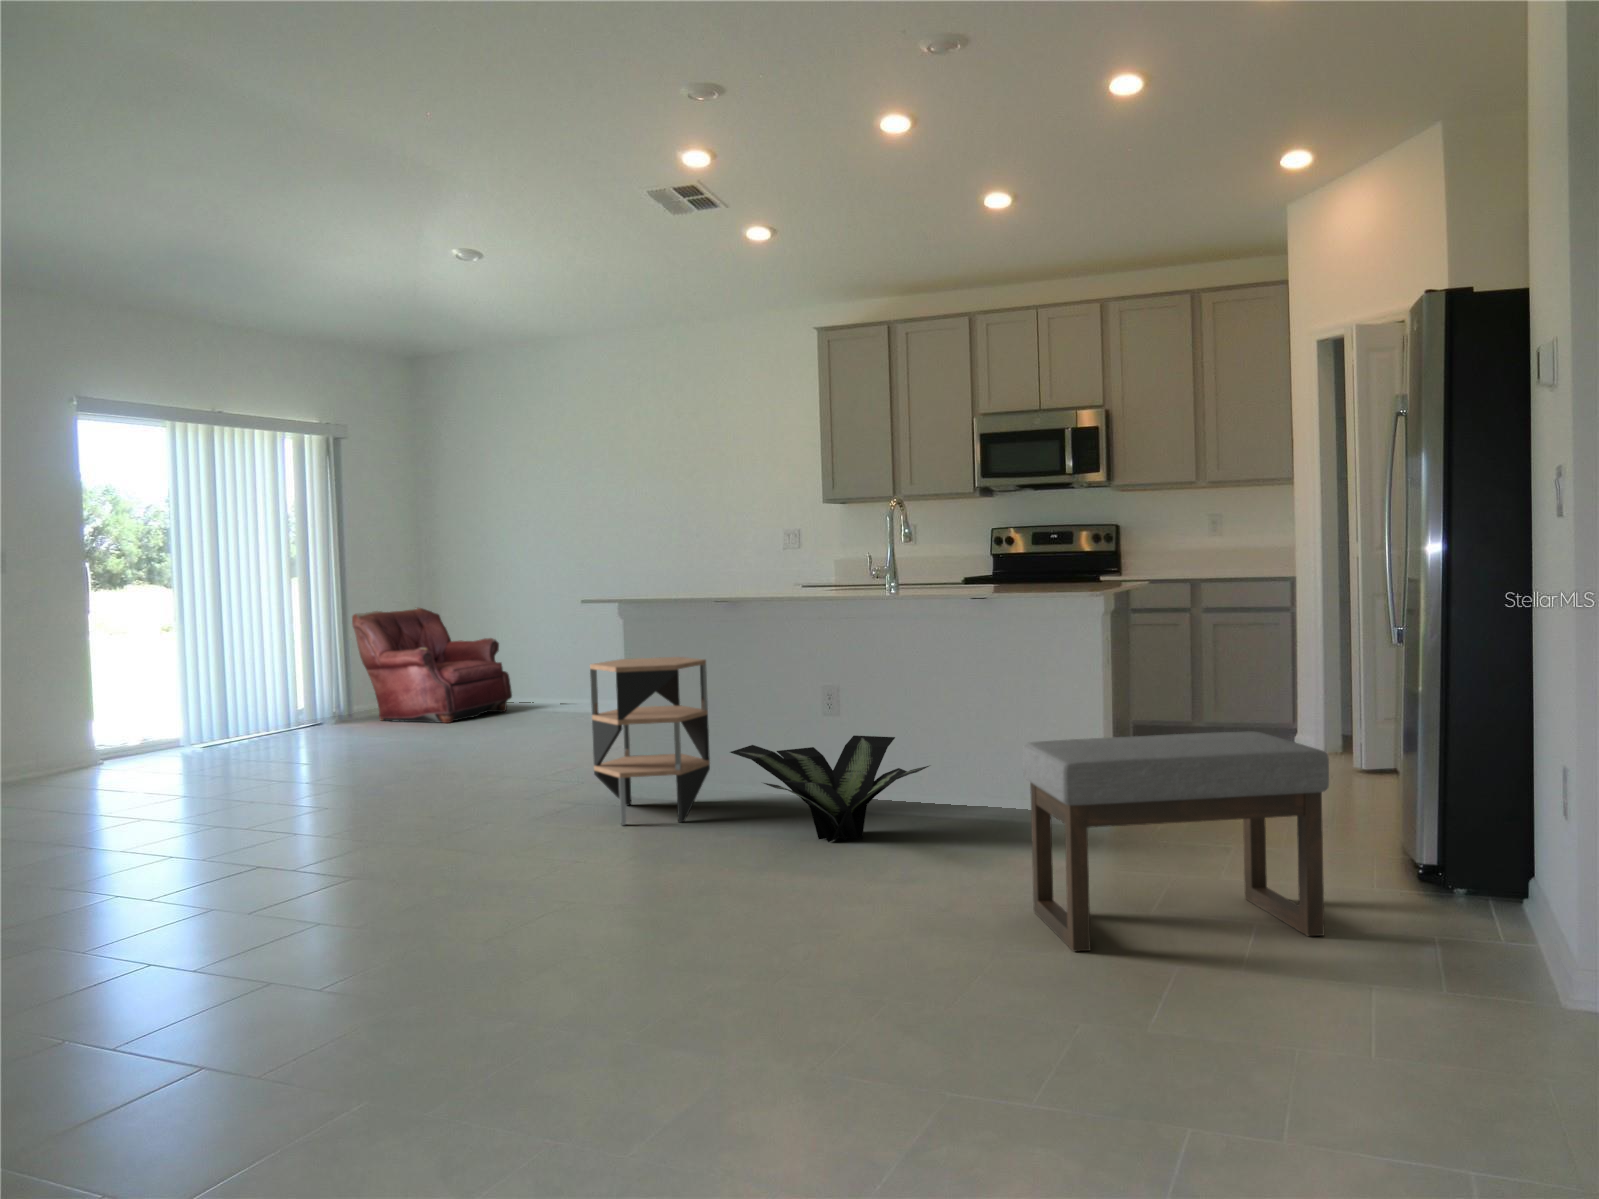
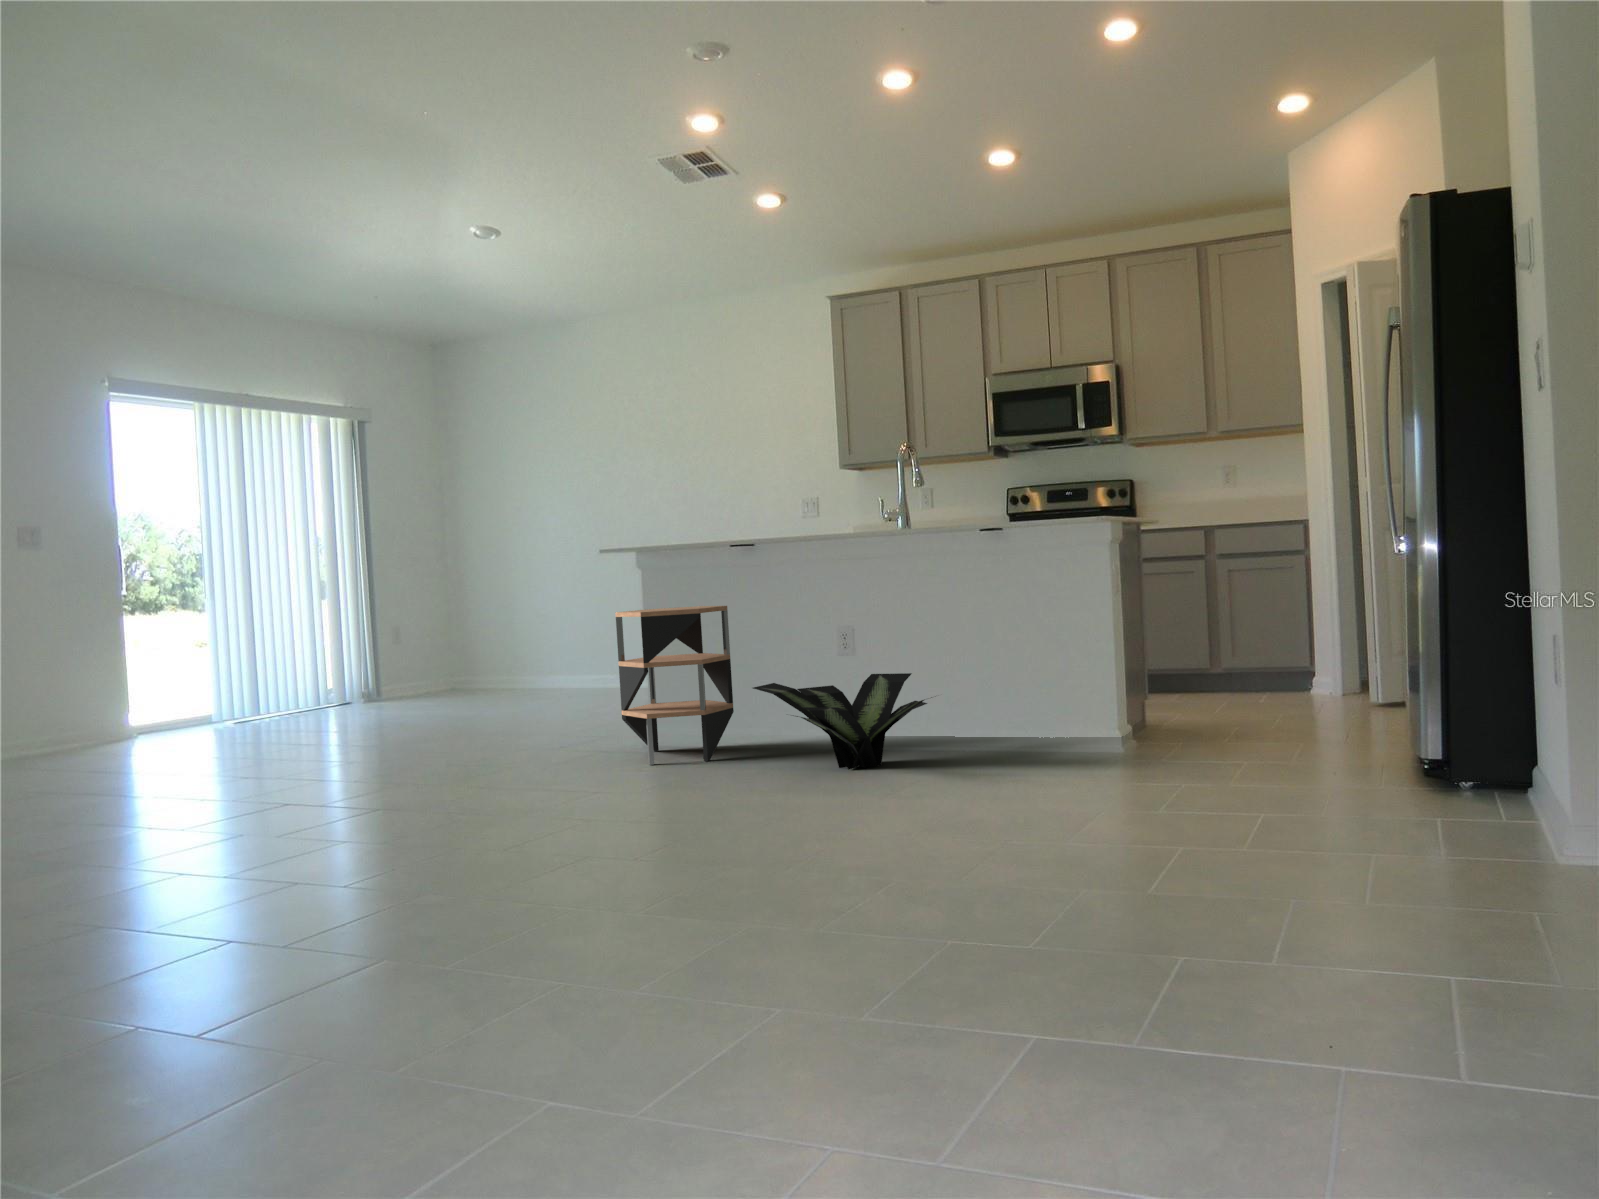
armchair: present [352,608,512,723] -> none [378,589,537,700]
ottoman: present [1023,731,1329,951] -> none [1027,635,1314,834]

